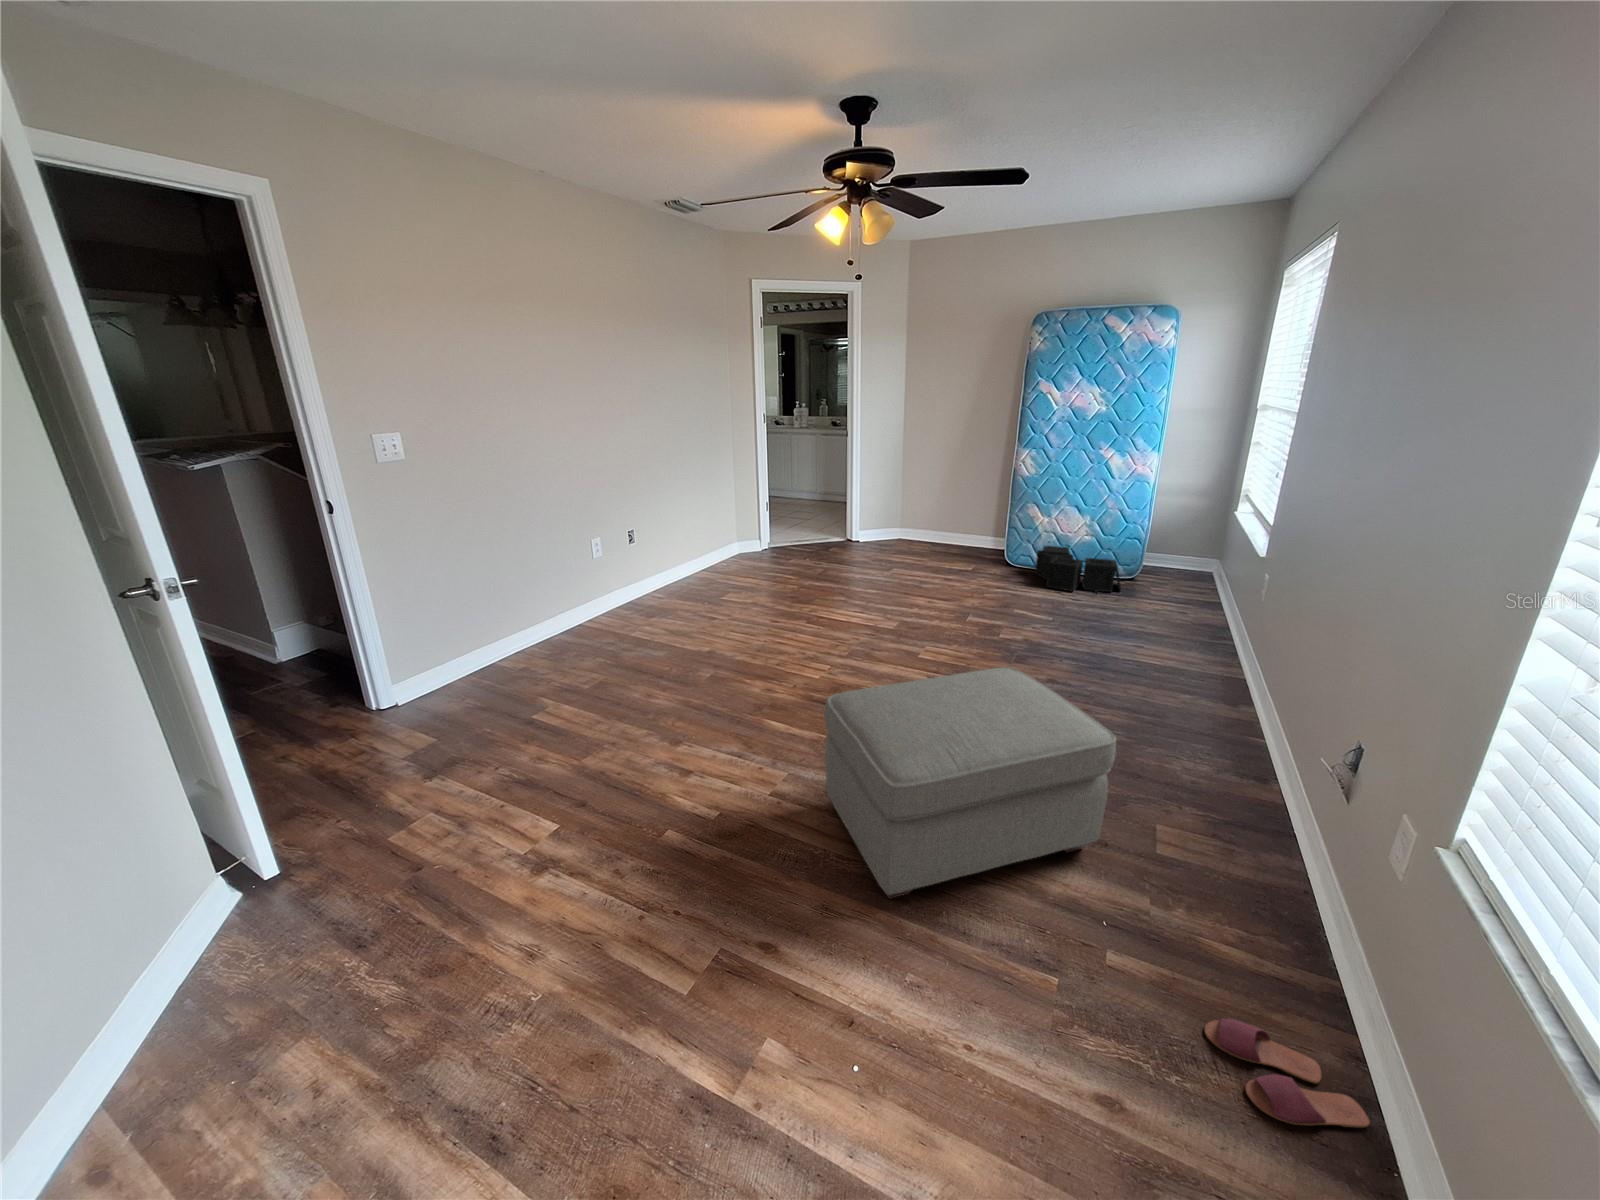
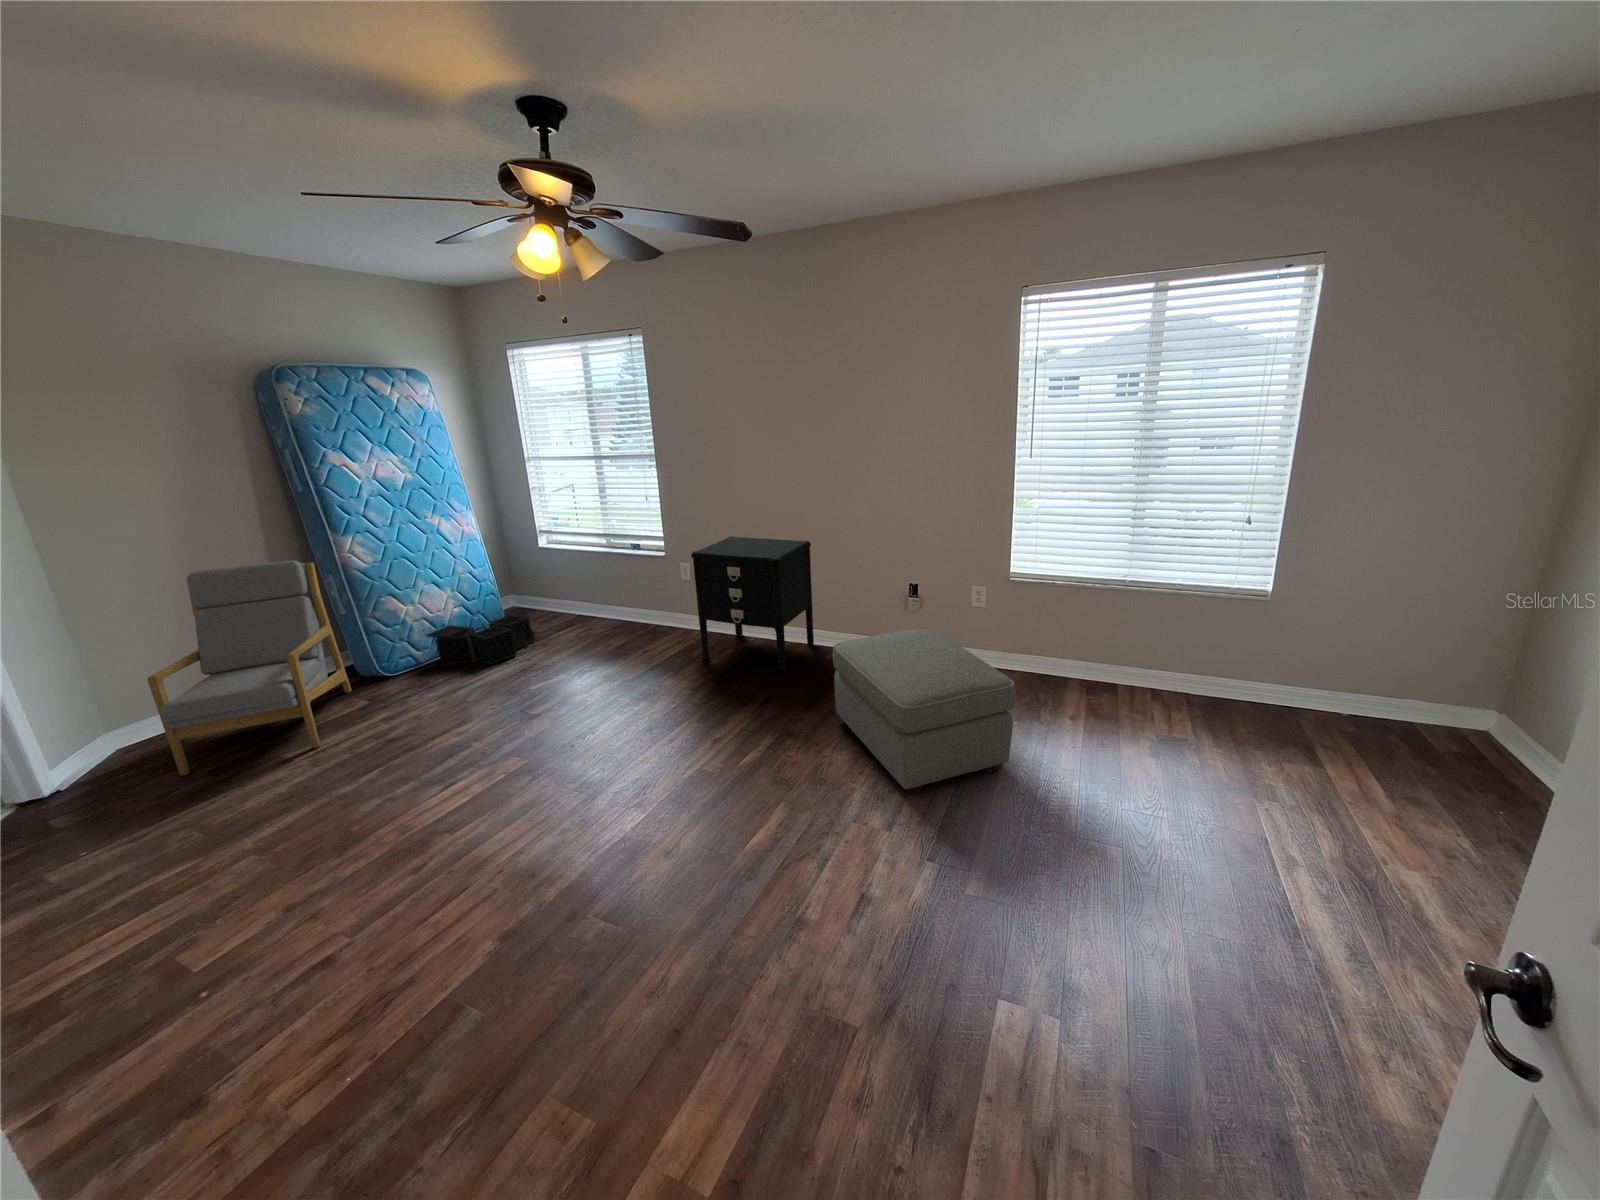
armchair: none [870,450,989,570] -> present [147,560,351,776]
nightstand: none [1130,537,1308,754] -> present [691,536,814,671]
slippers: present [1204,1019,1370,1127] -> none [1021,675,1060,695]

